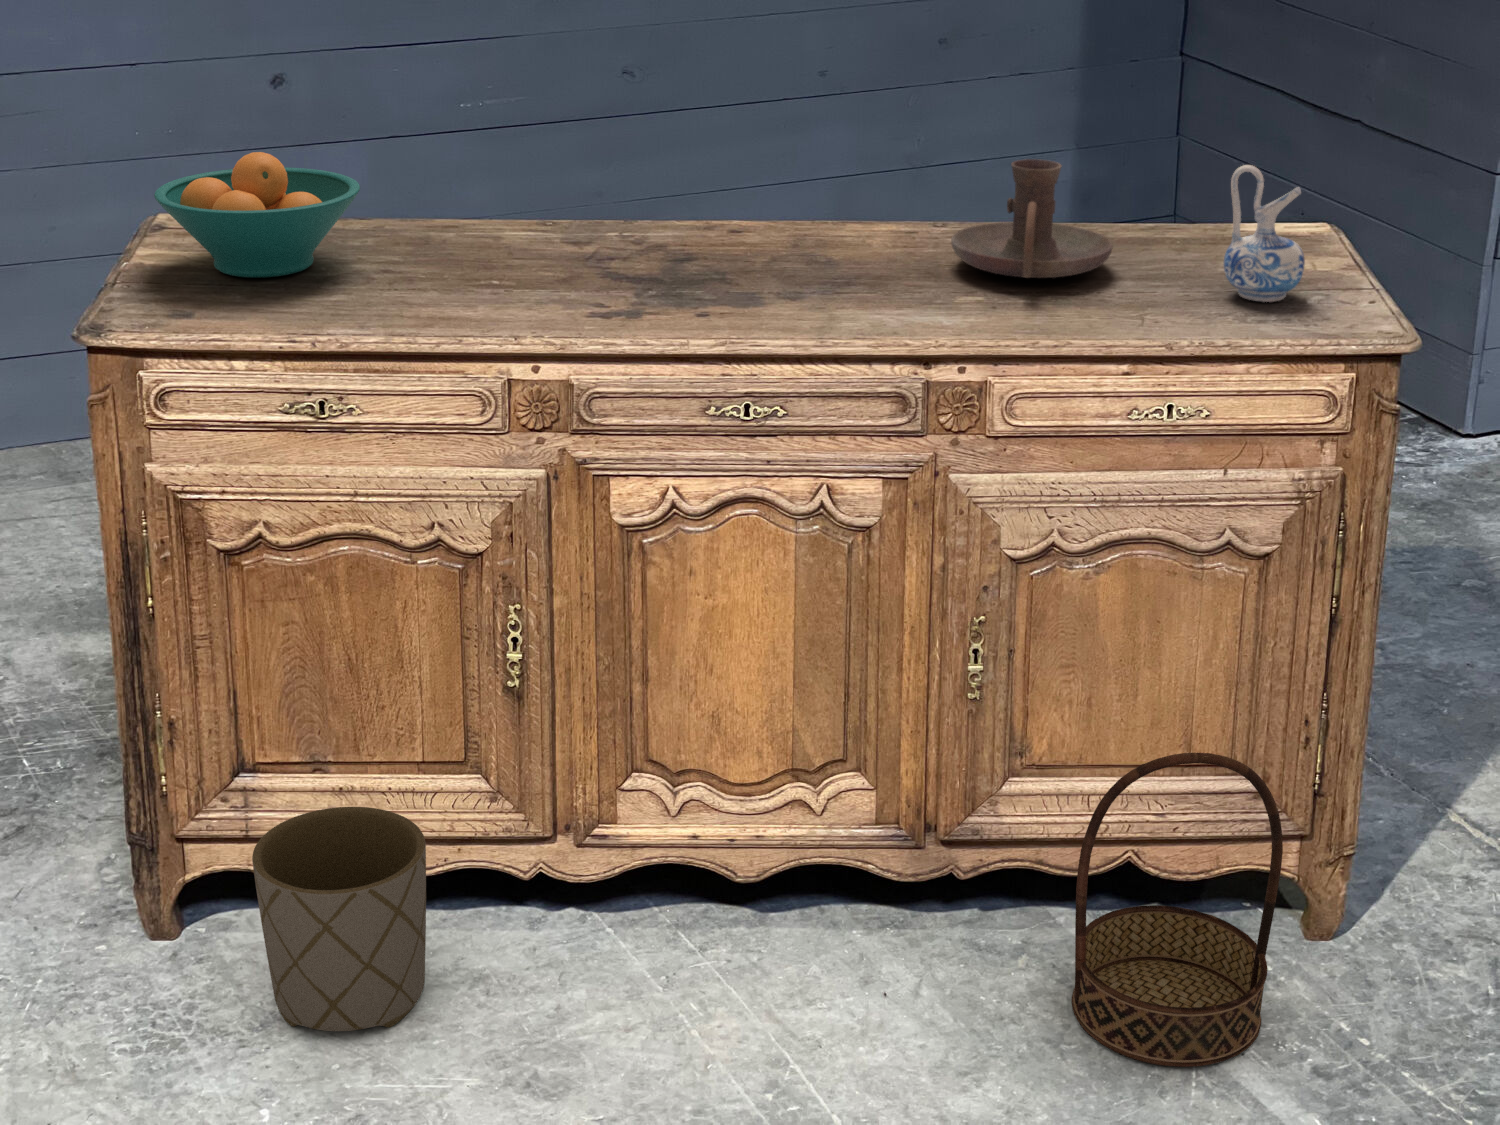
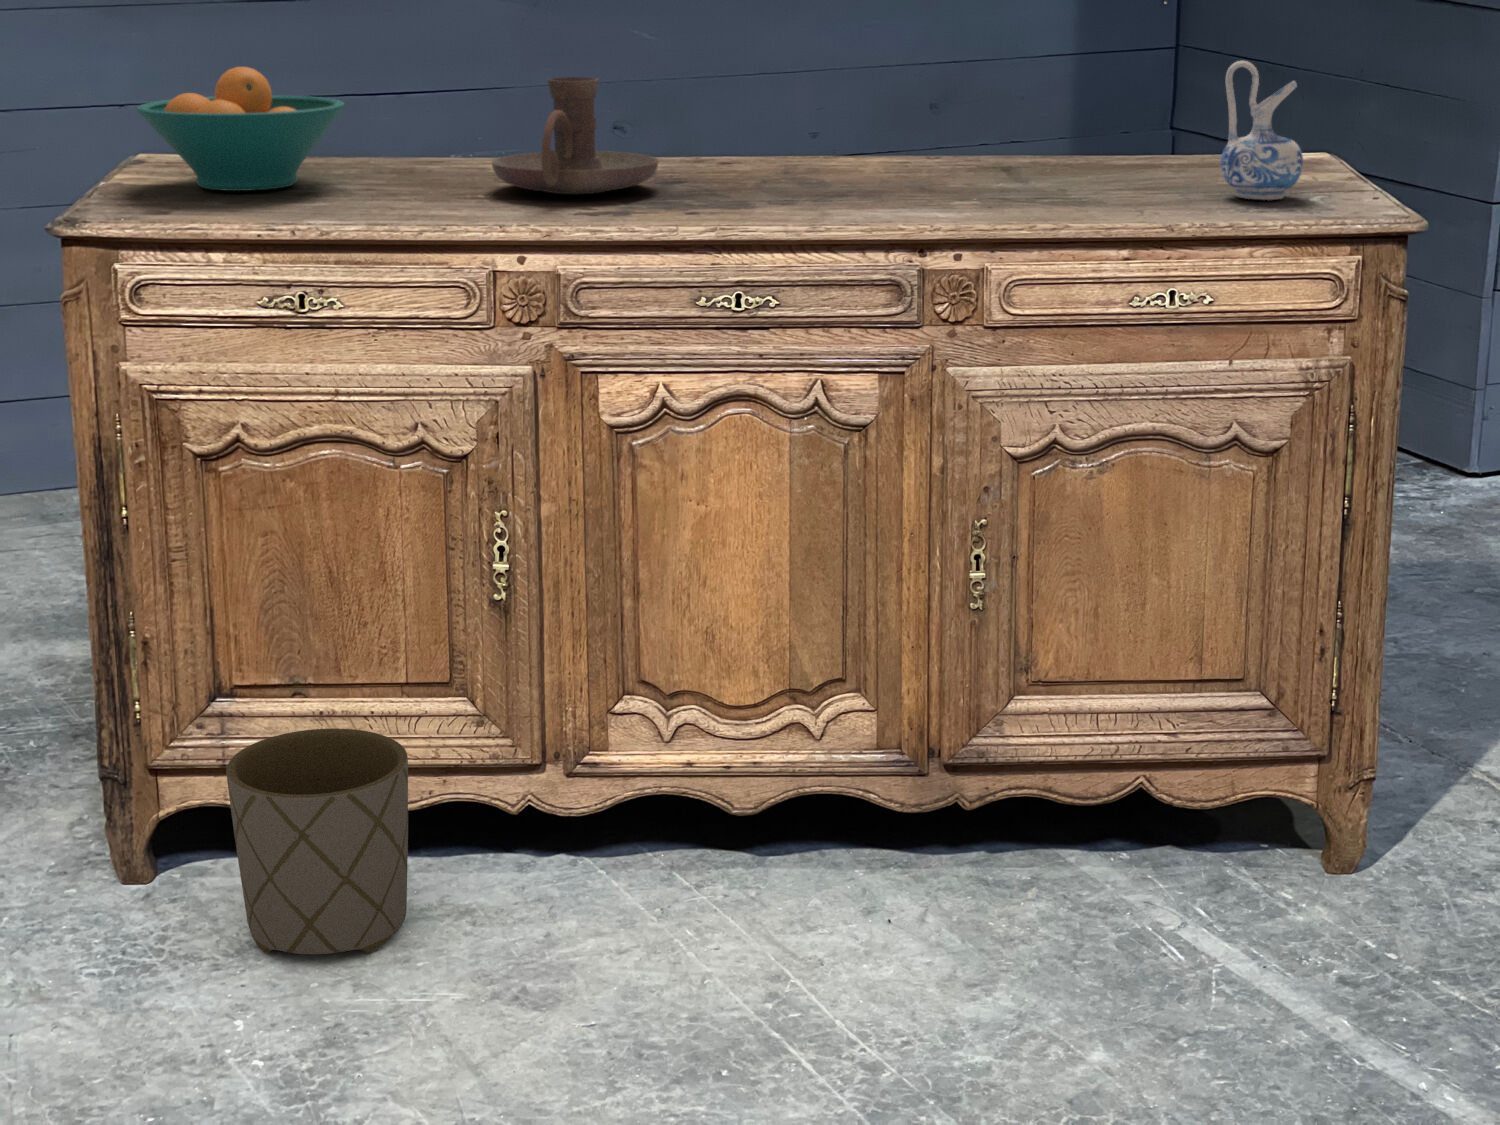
candle holder: present [951,159,1113,278] -> present [492,77,658,194]
basket: present [1072,753,1283,1067] -> none [1086,644,1302,979]

